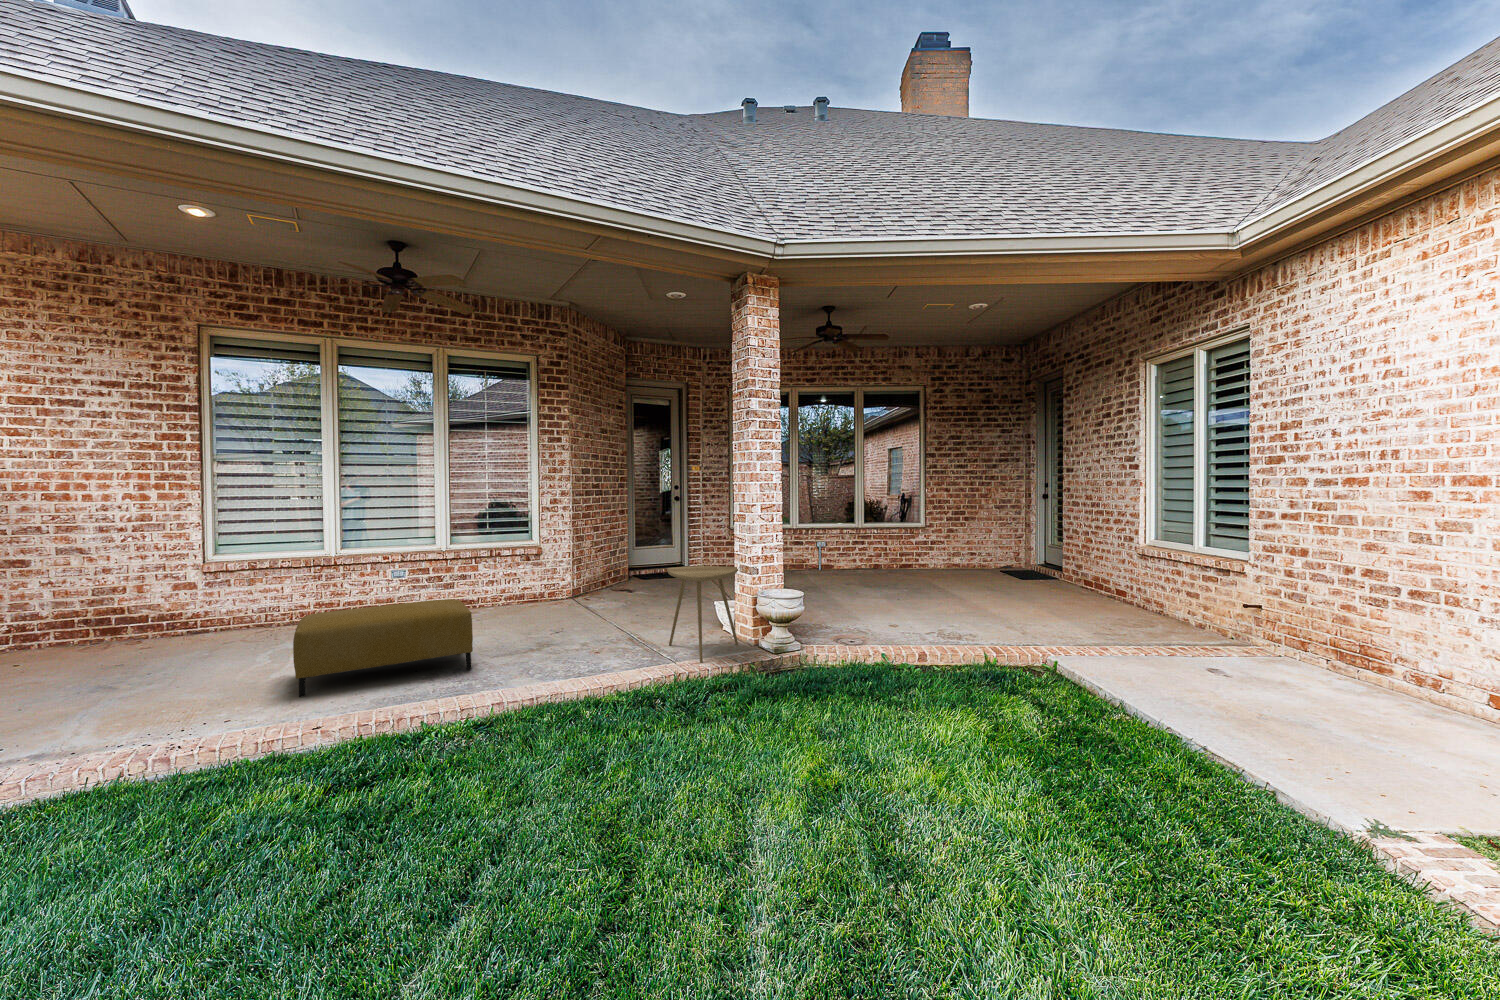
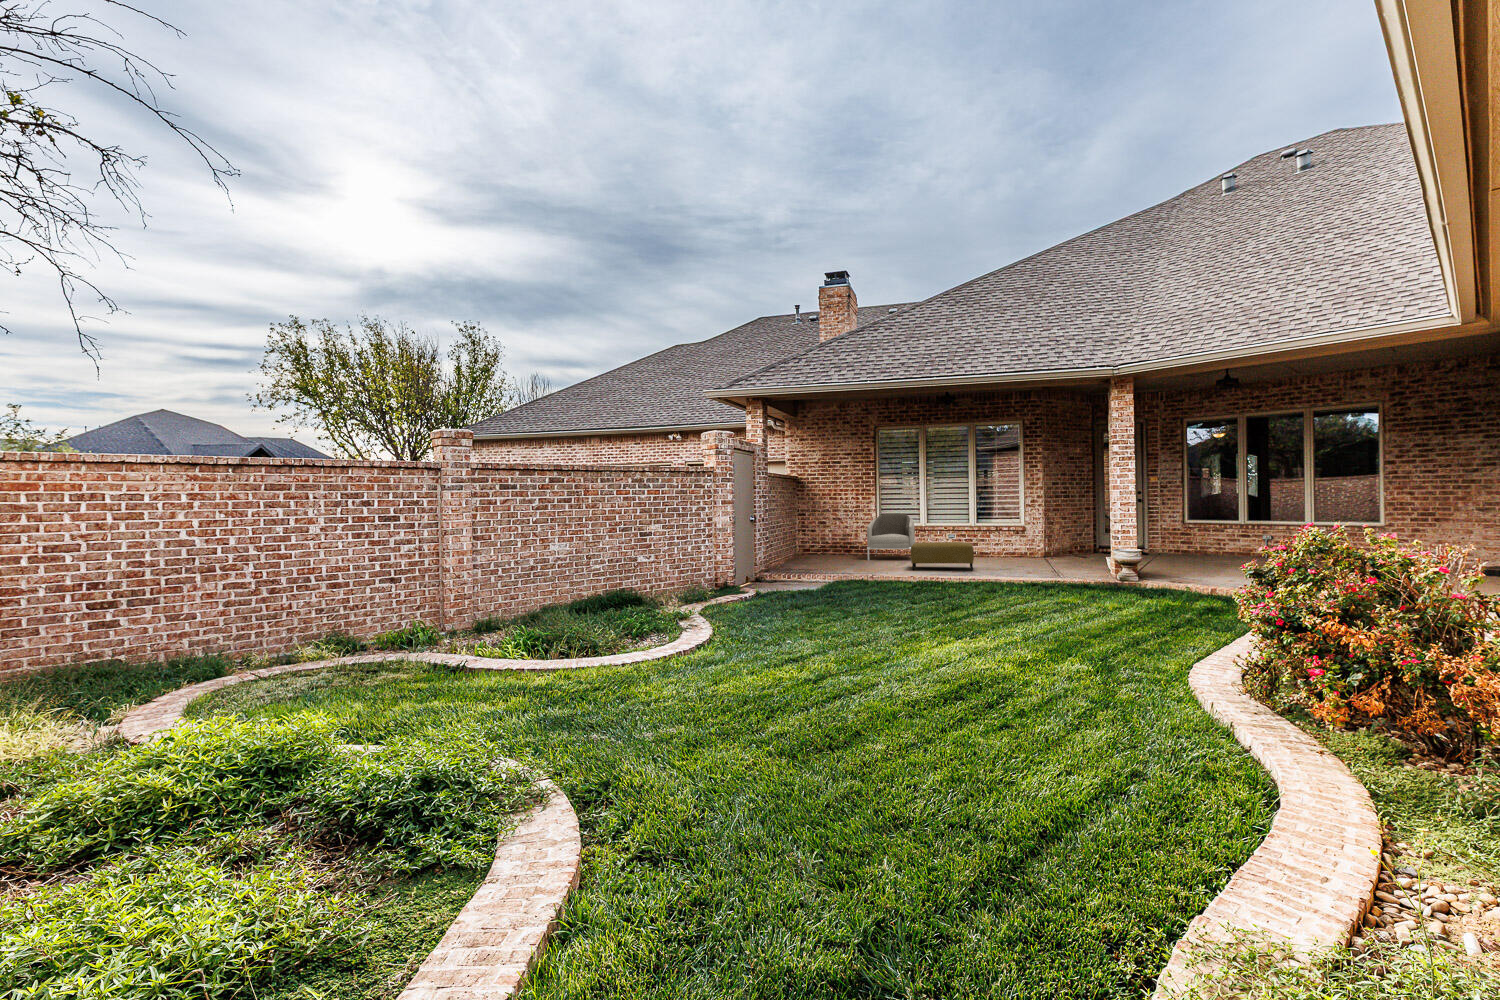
armchair: none [159,532,312,659] -> present [867,514,915,560]
side table: present [667,566,738,663] -> none [1066,534,1107,578]

